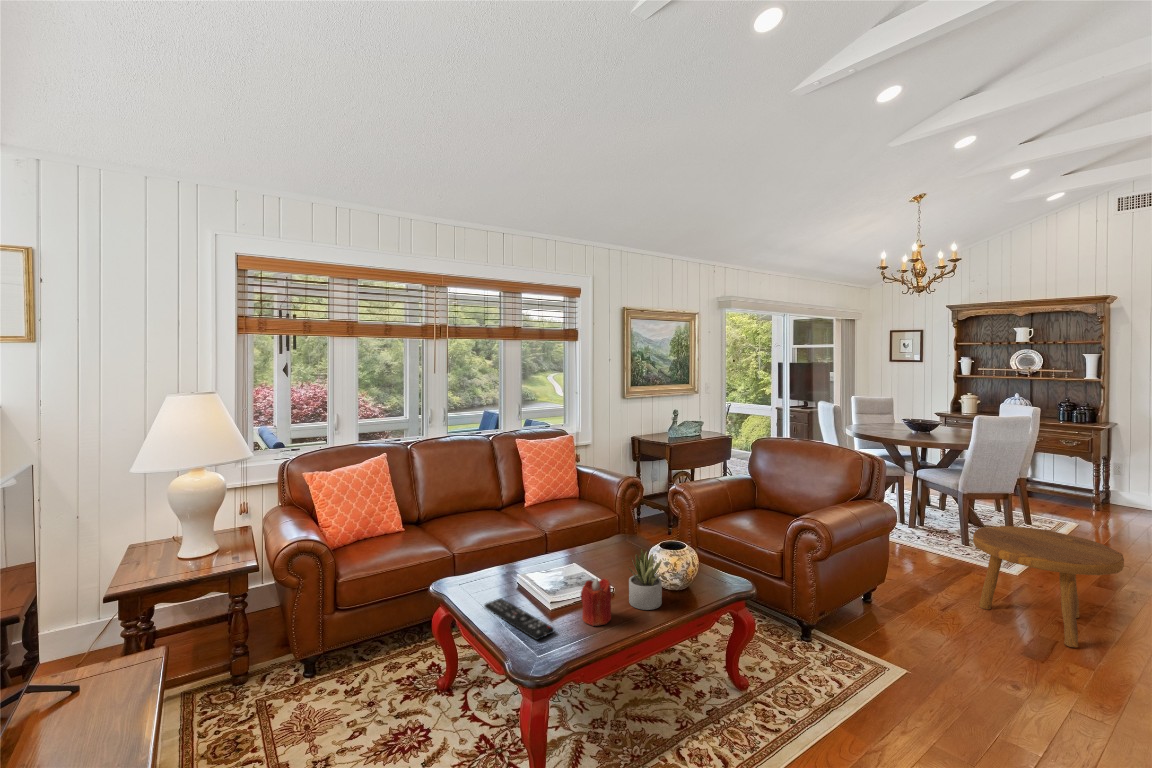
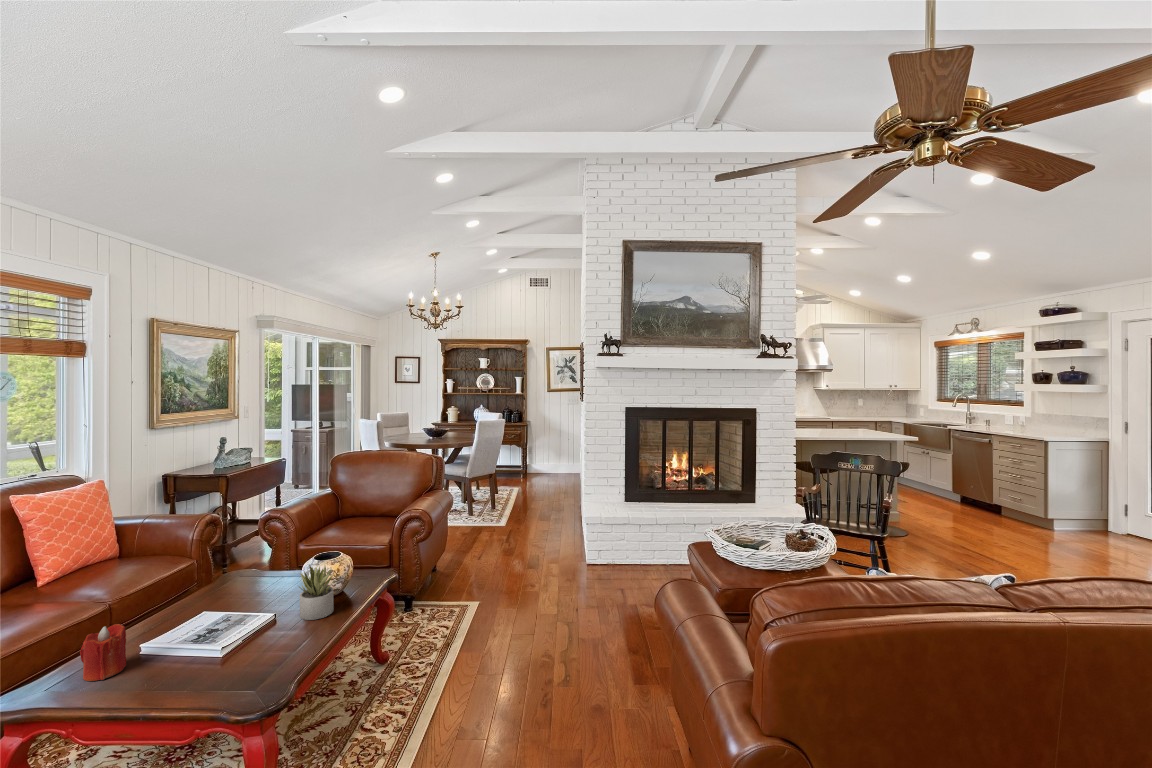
footstool: present [973,526,1124,648] -> none [493,491,564,557]
candle: present [581,578,611,626] -> present [80,624,126,681]
remote control: present [485,599,554,640] -> none [132,663,252,688]

